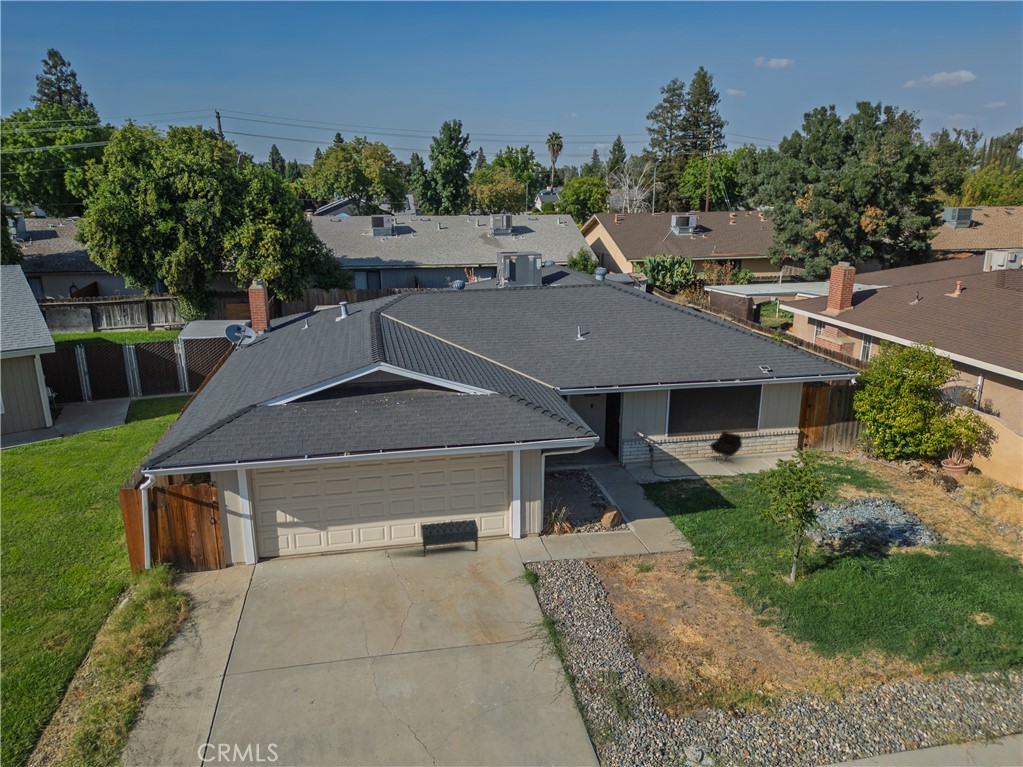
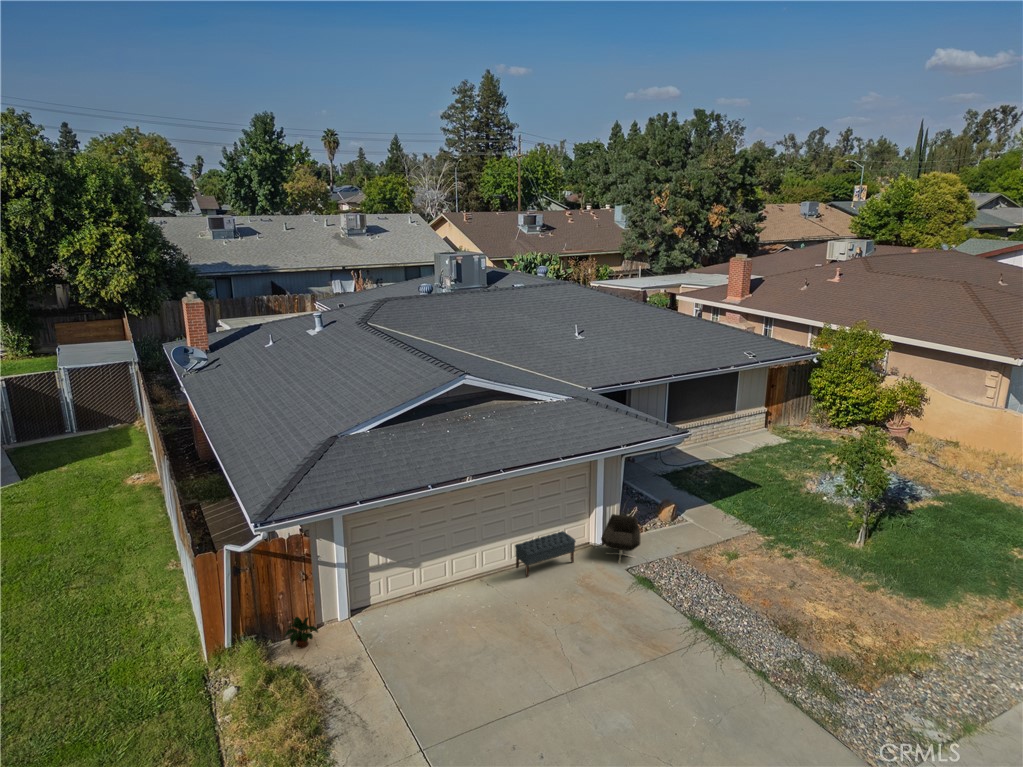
lounge chair: present [710,432,742,460] -> present [601,514,640,564]
potted plant: none [188,553,216,580] -> present [284,617,318,648]

